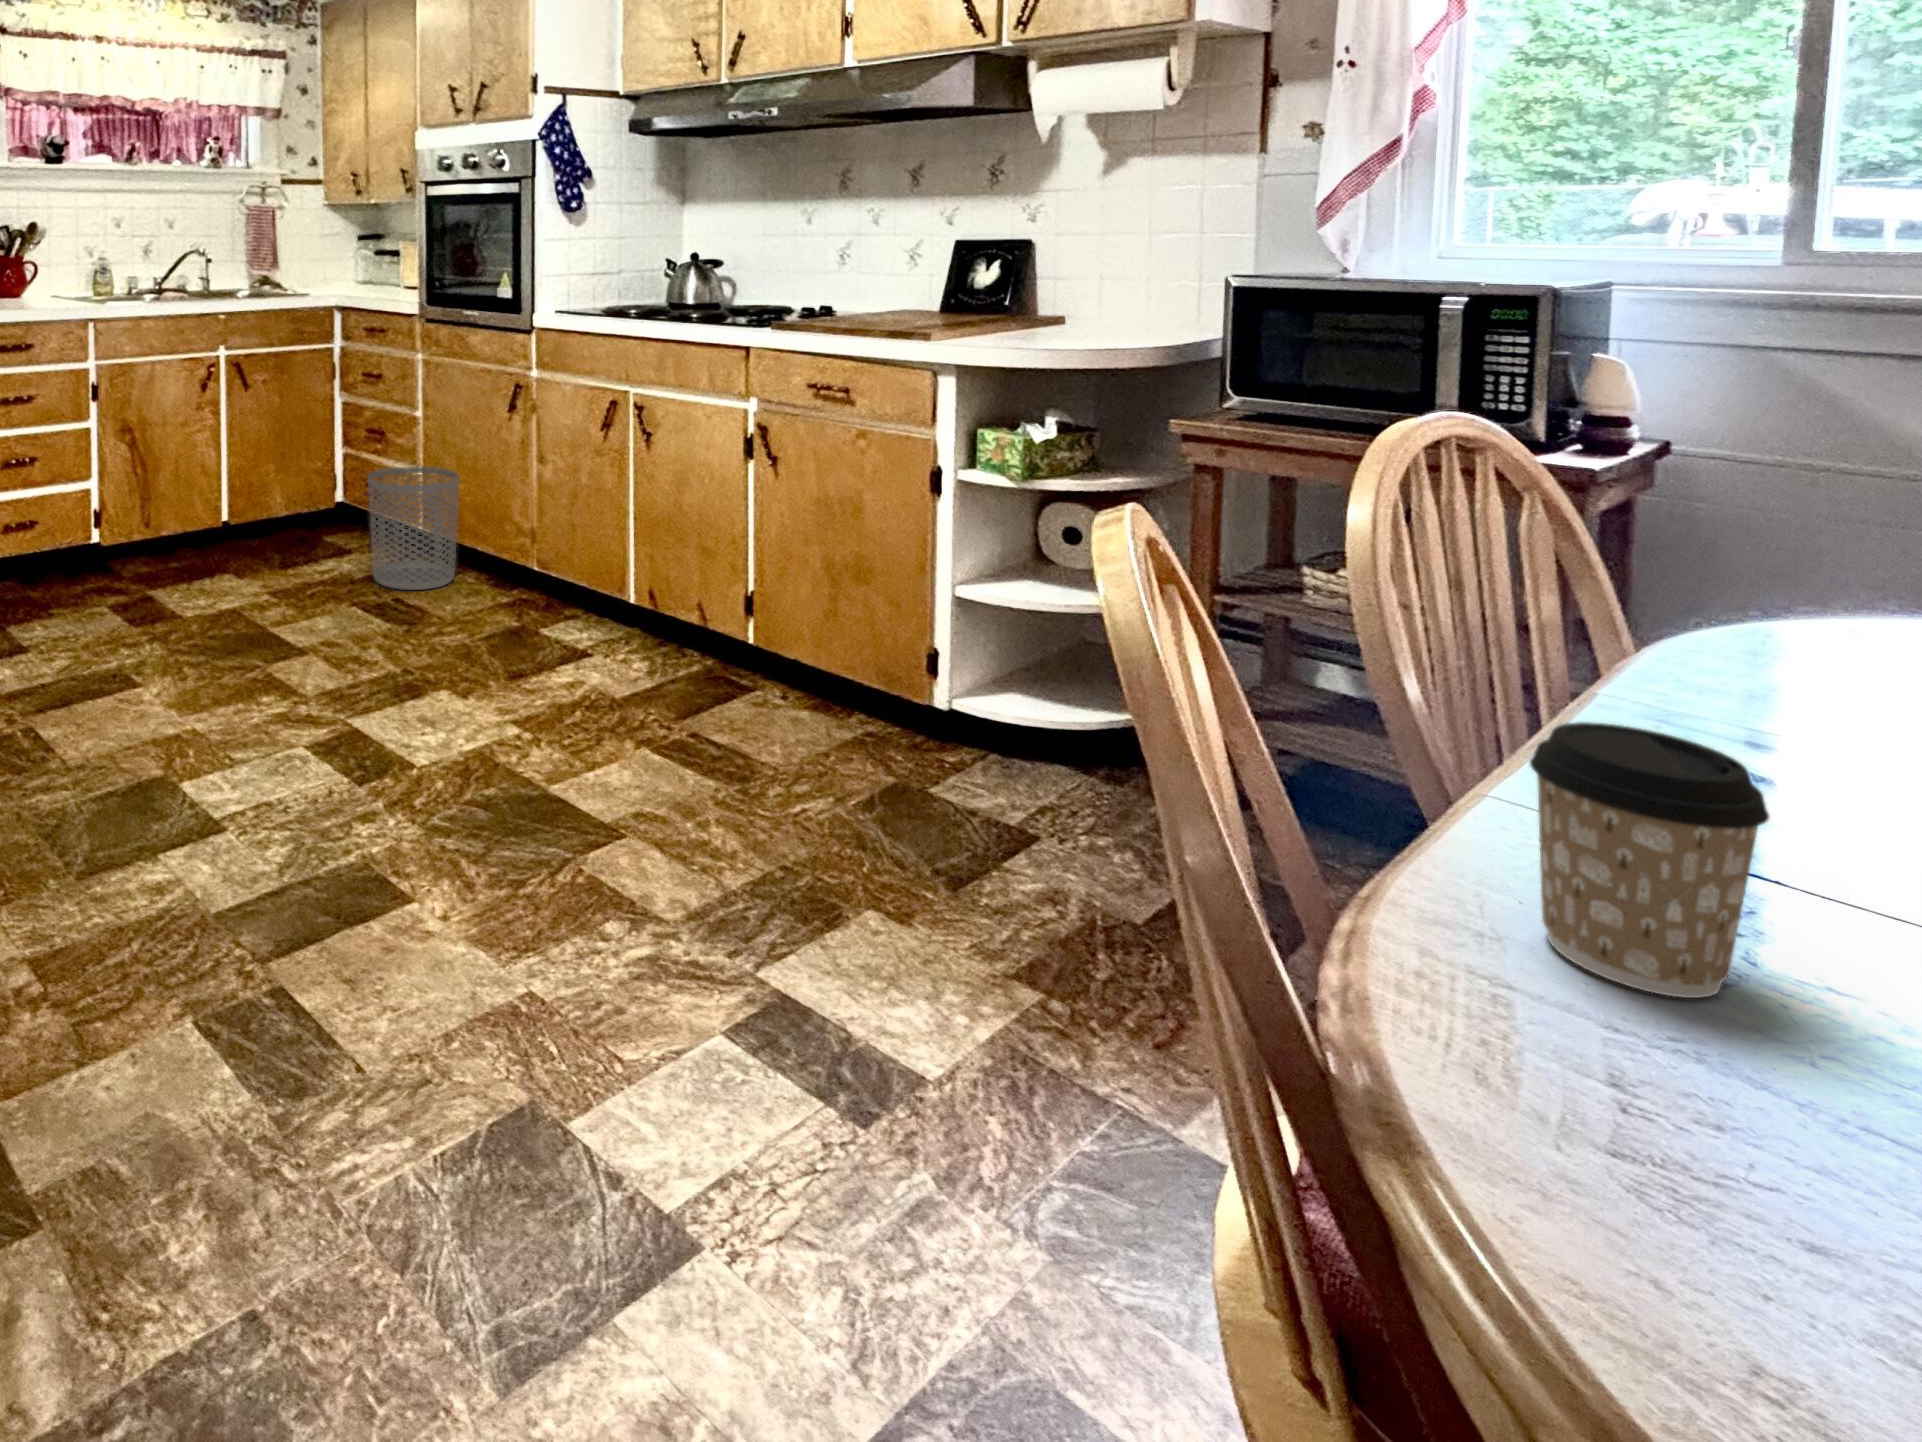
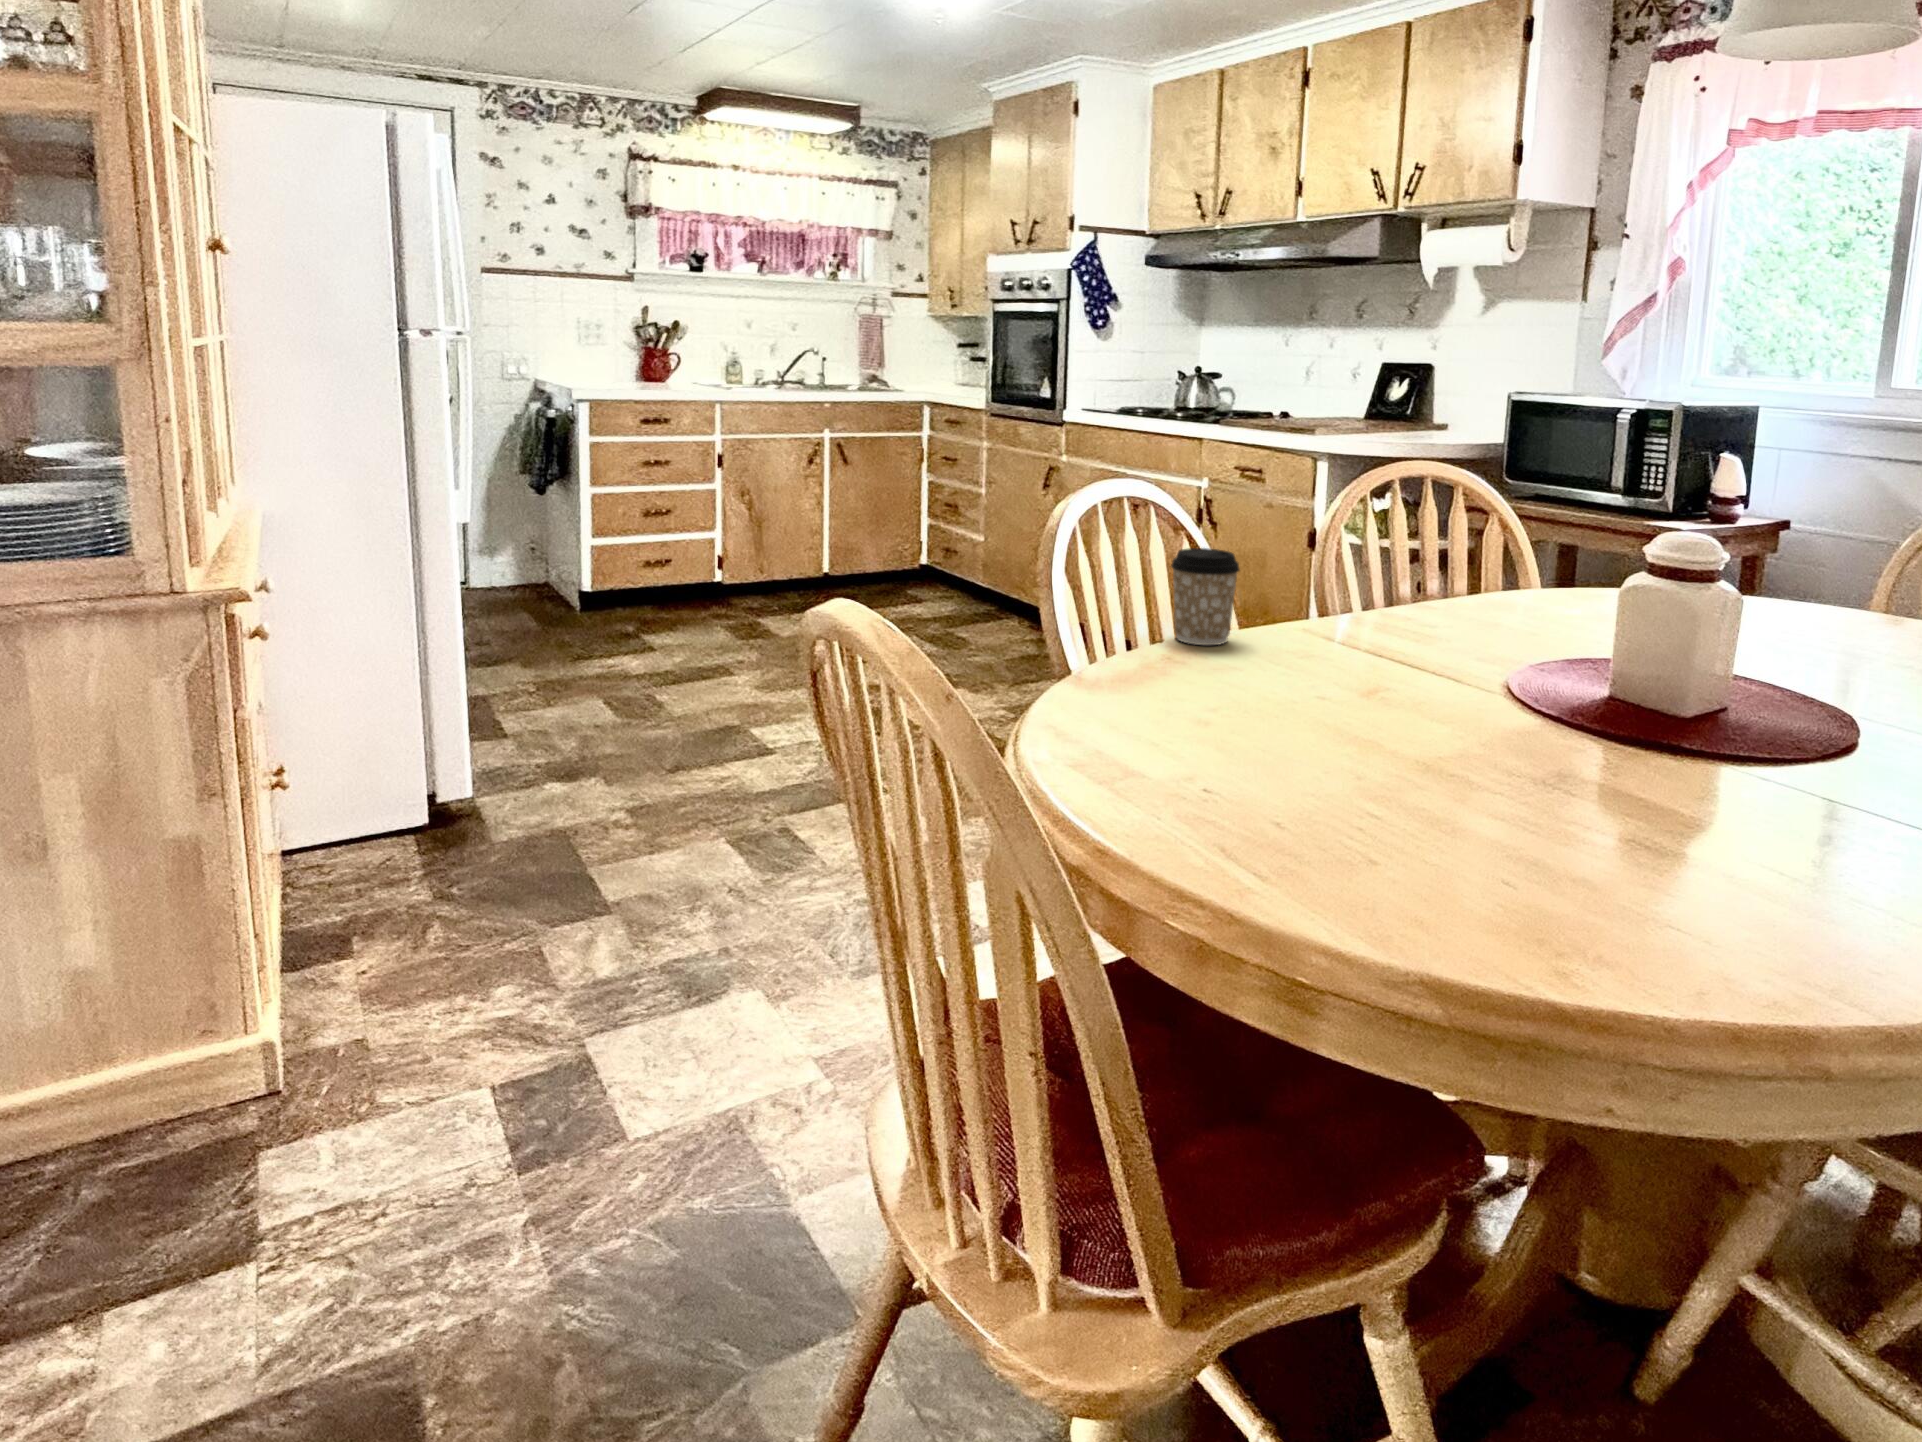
waste bin: present [368,467,459,590] -> none [932,533,1006,629]

